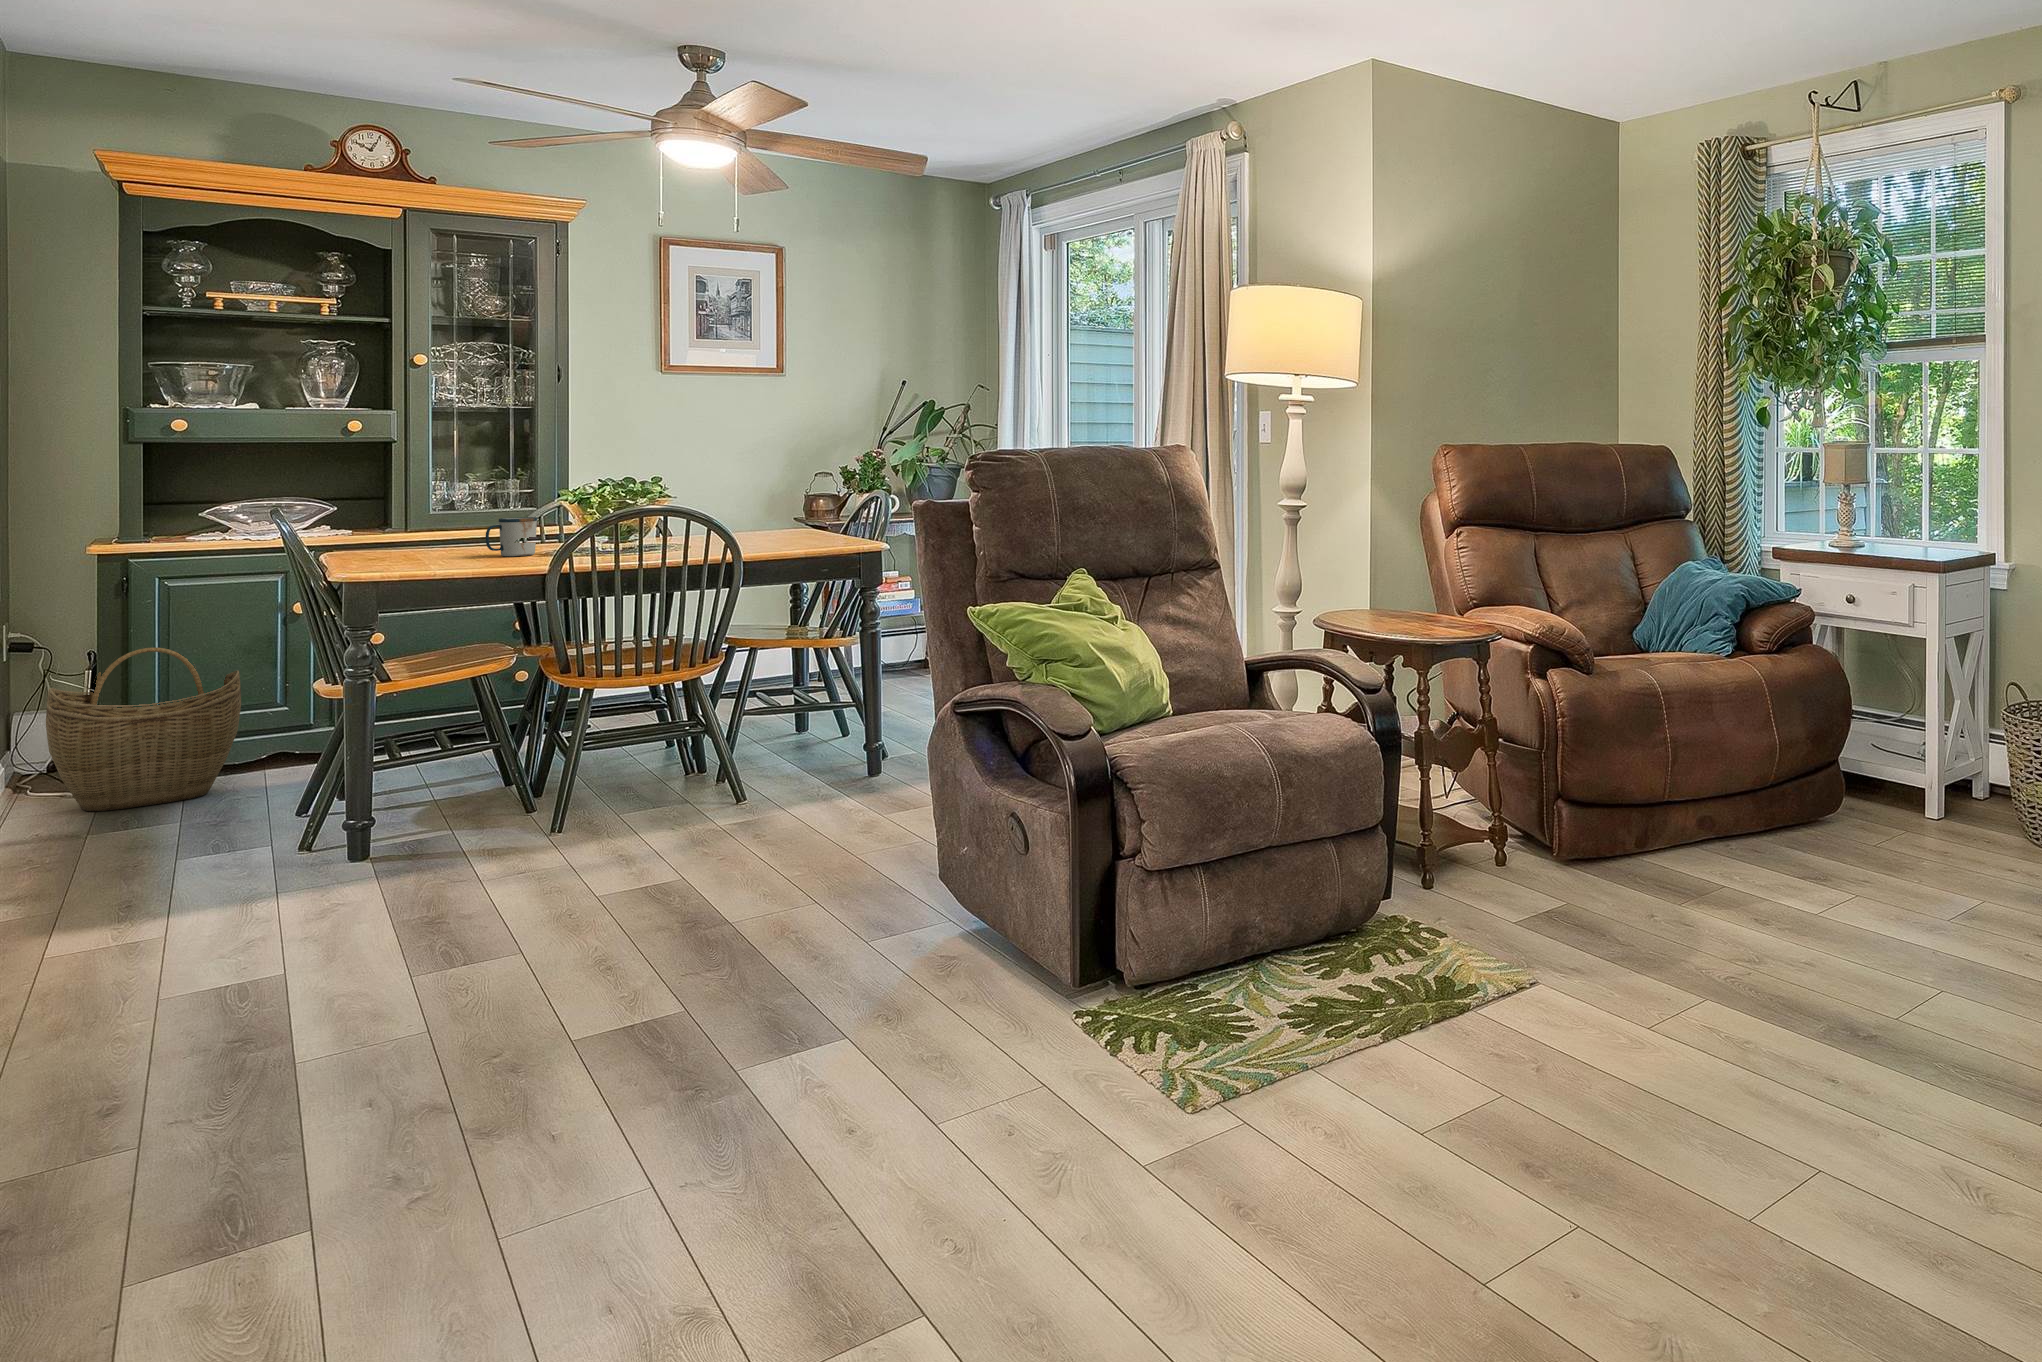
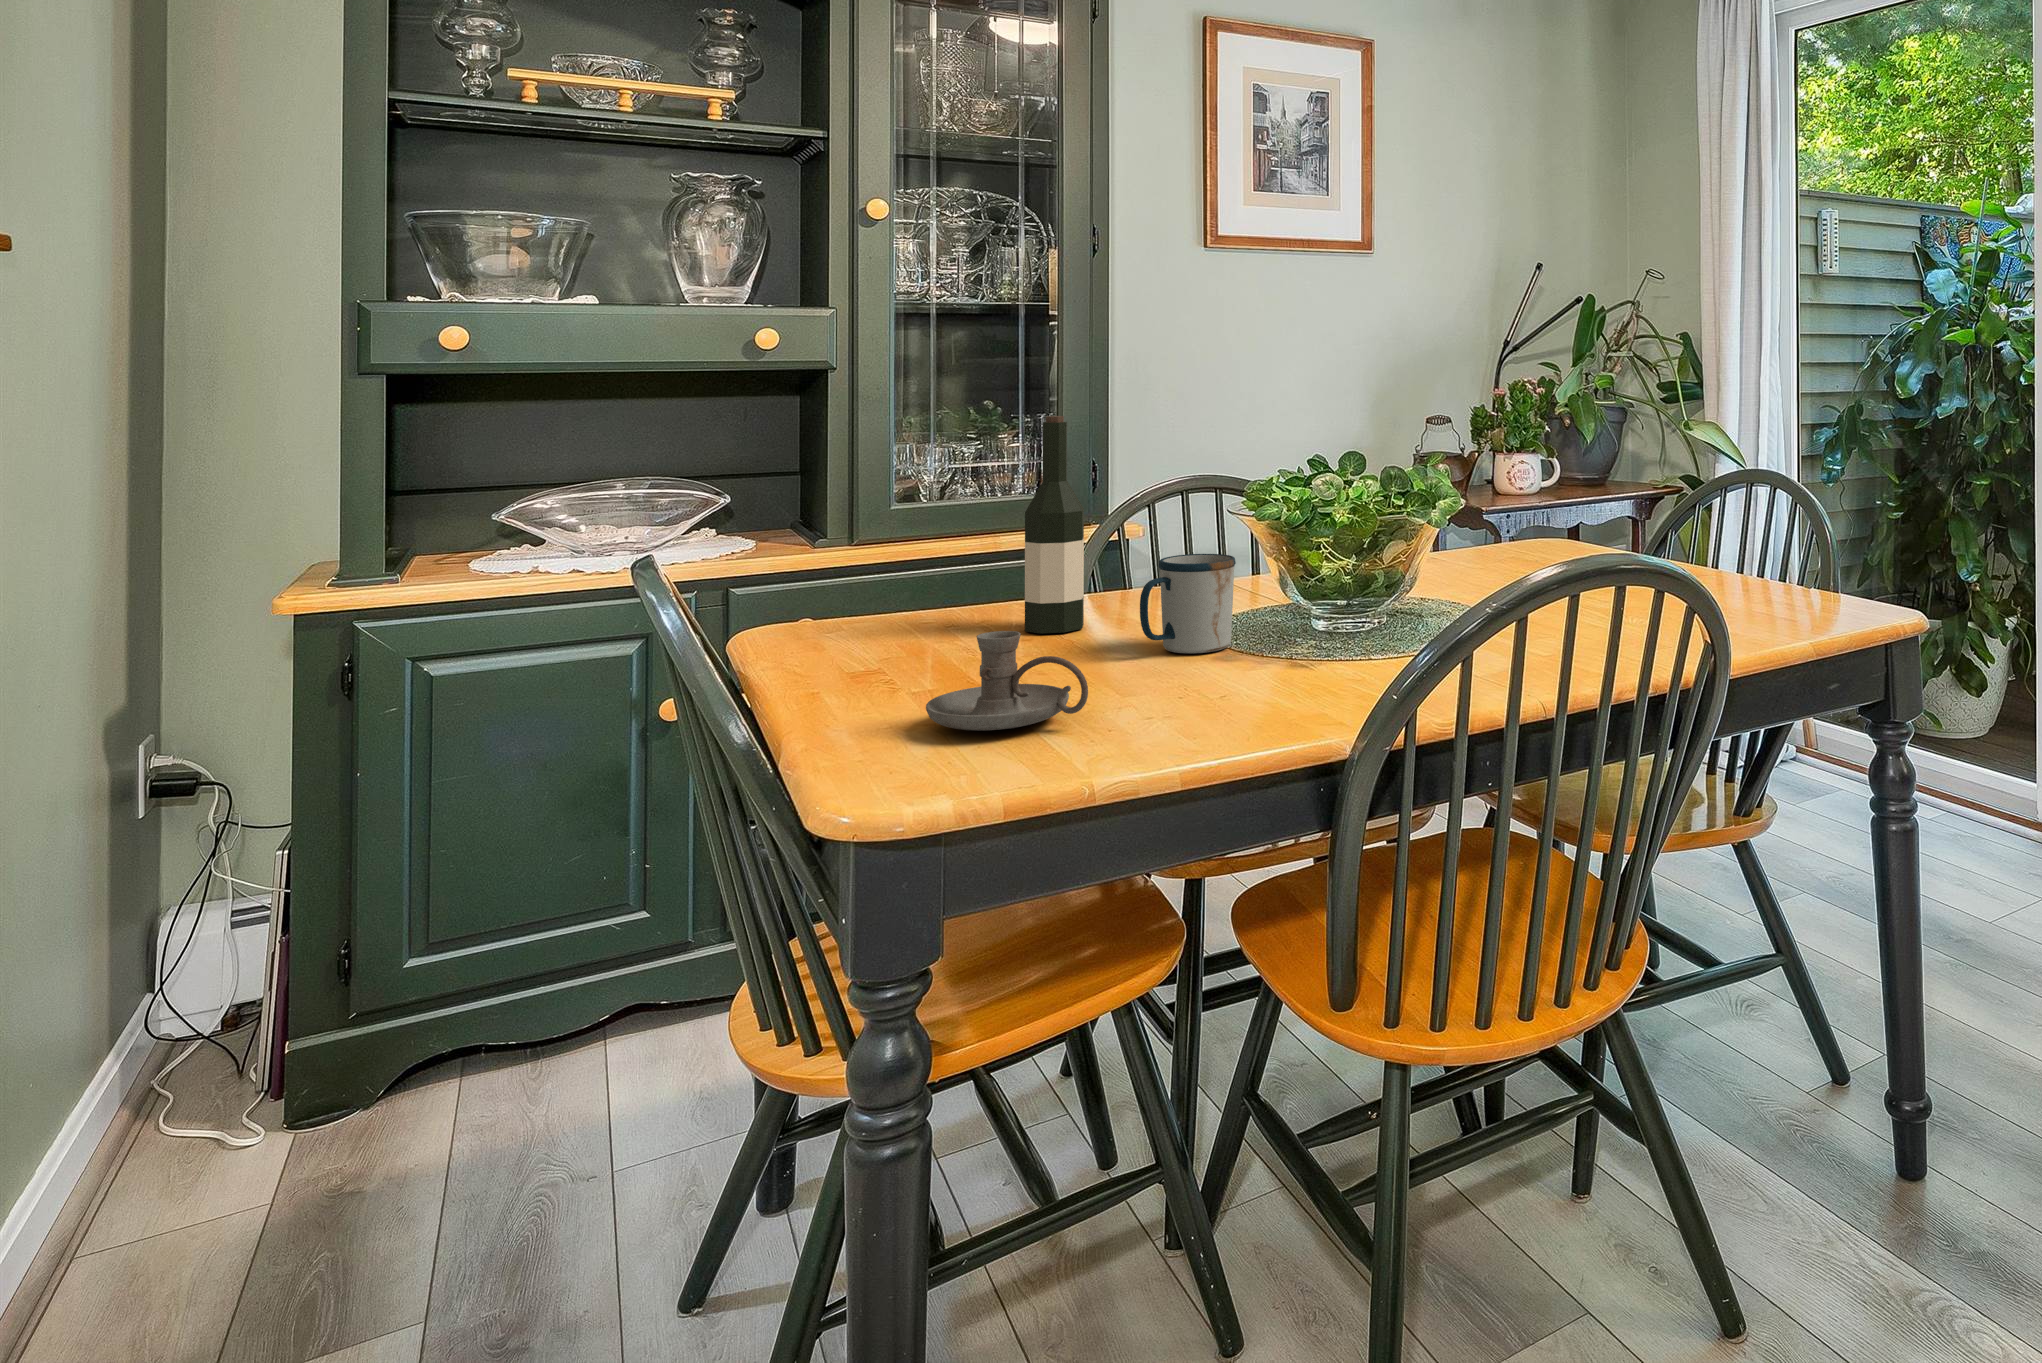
wine bottle: none [447,460,480,553] -> present [1025,416,1084,634]
candle holder: none [363,536,429,570] -> present [926,631,1088,730]
woven basket: present [46,648,241,811] -> none [191,789,582,1213]

